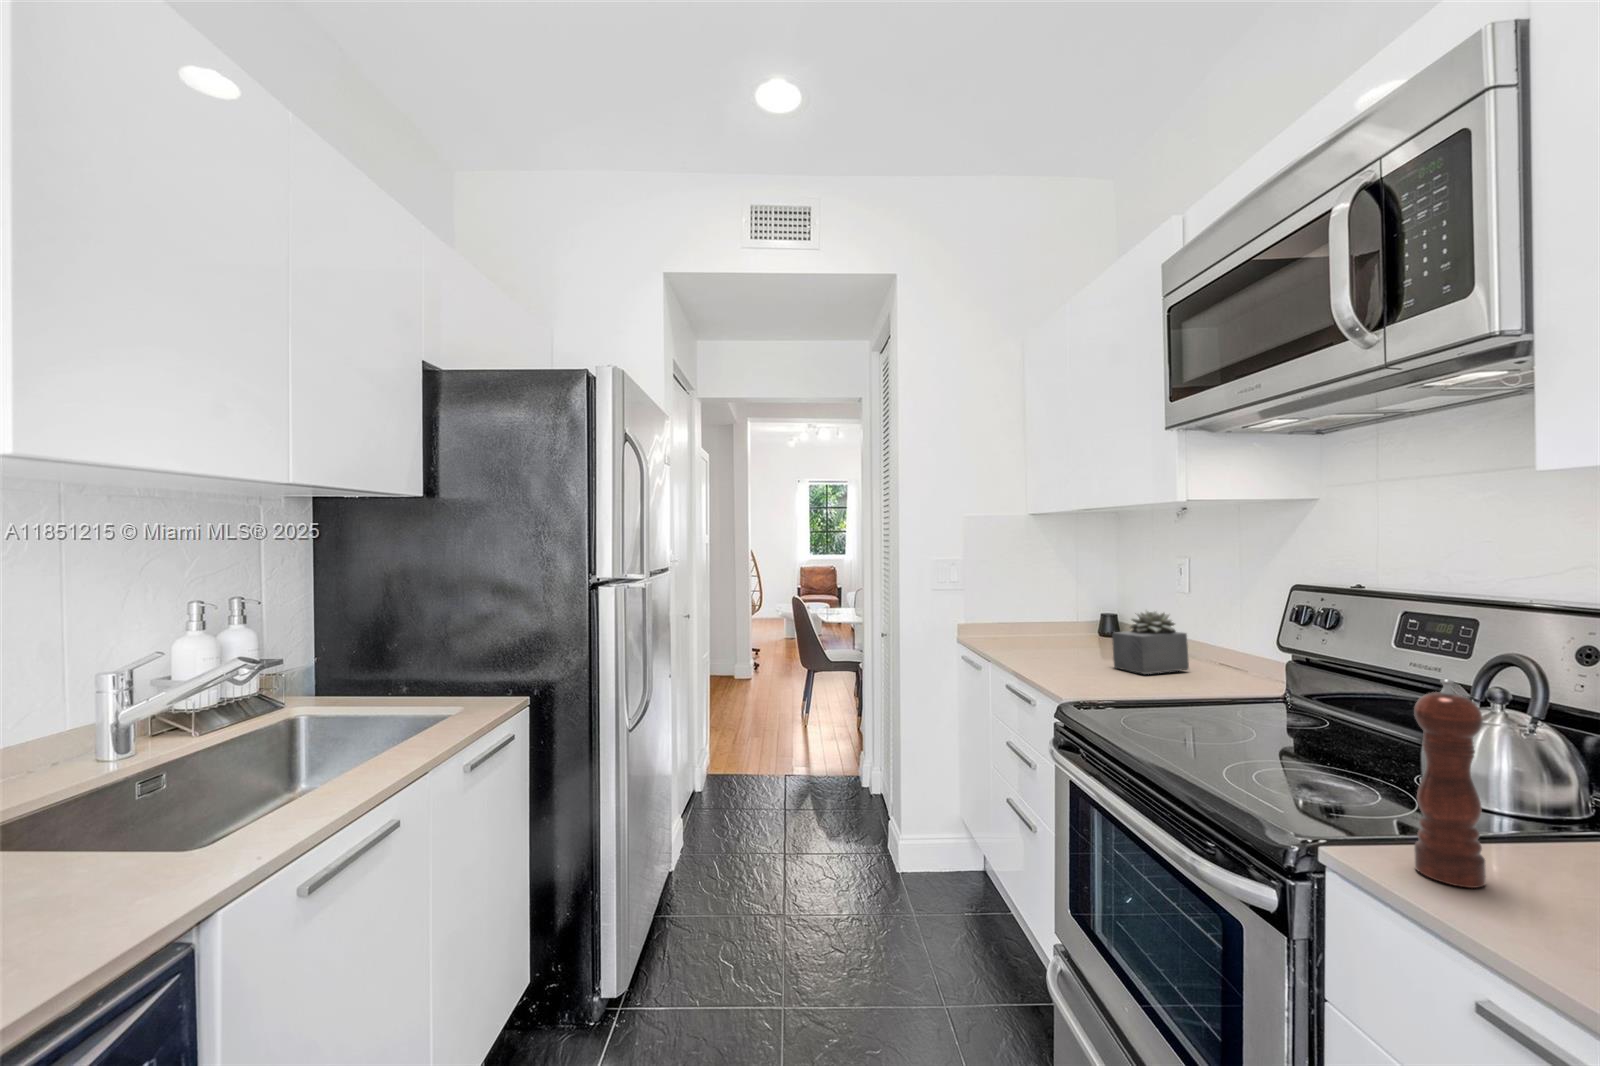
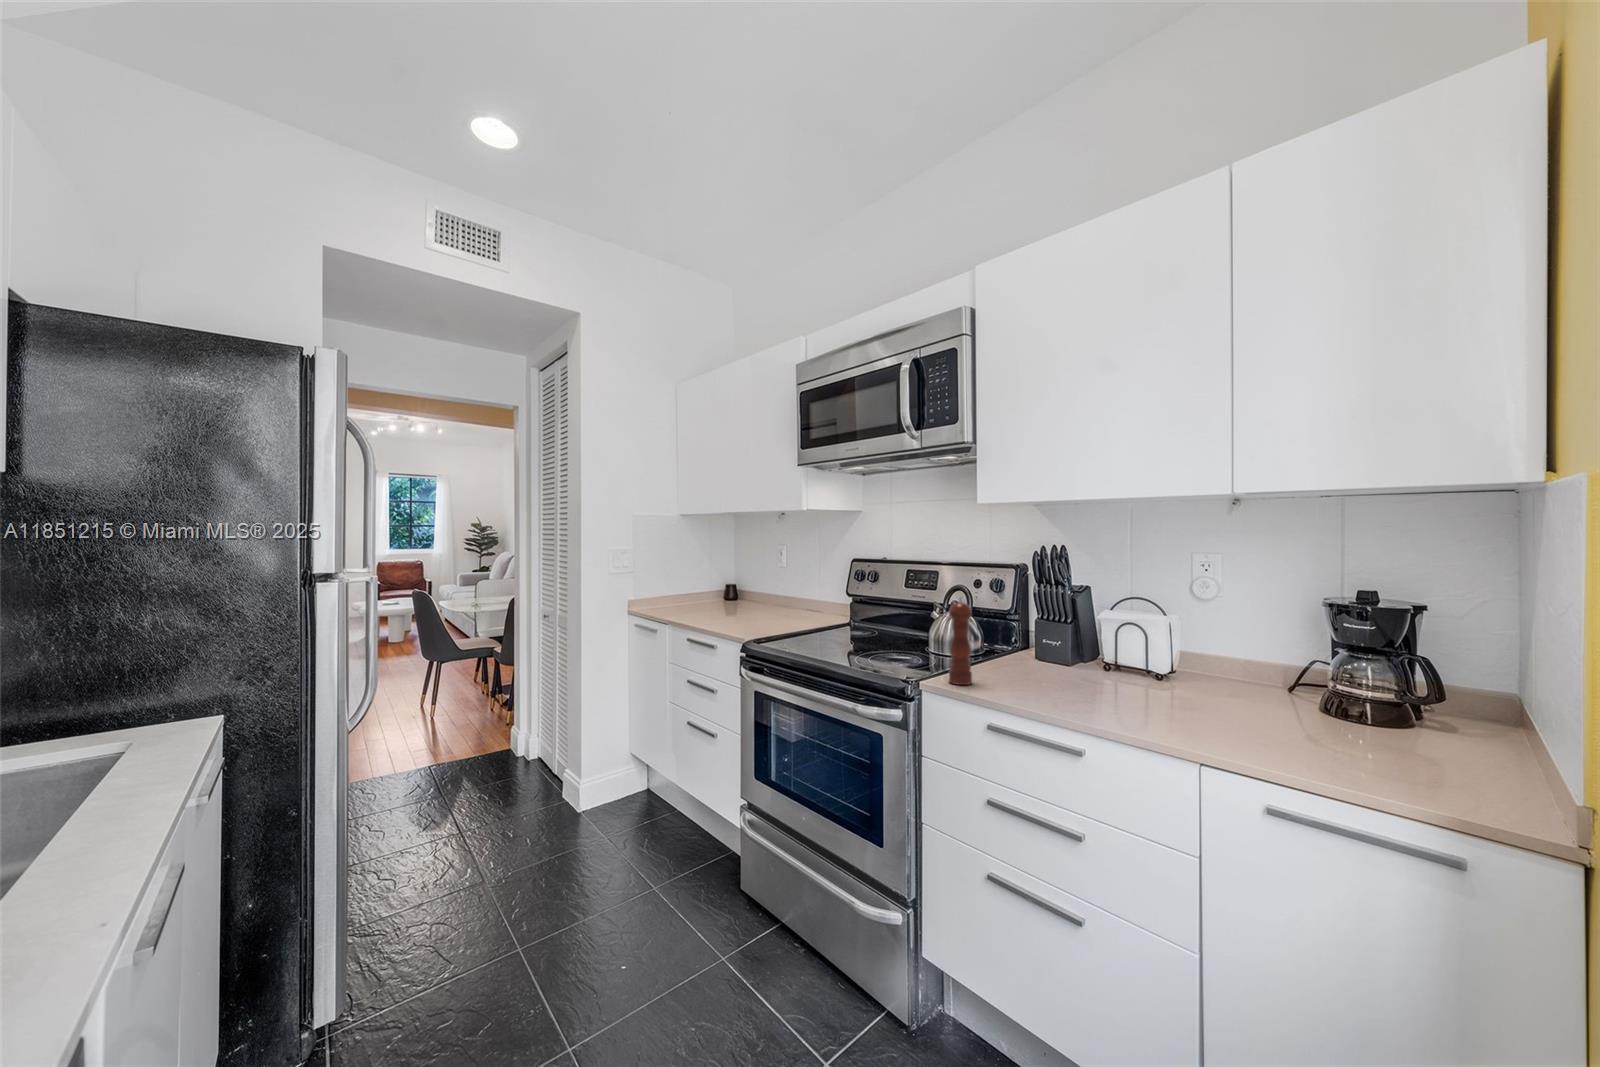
succulent plant: present [1112,611,1189,674] -> none [750,579,794,620]

